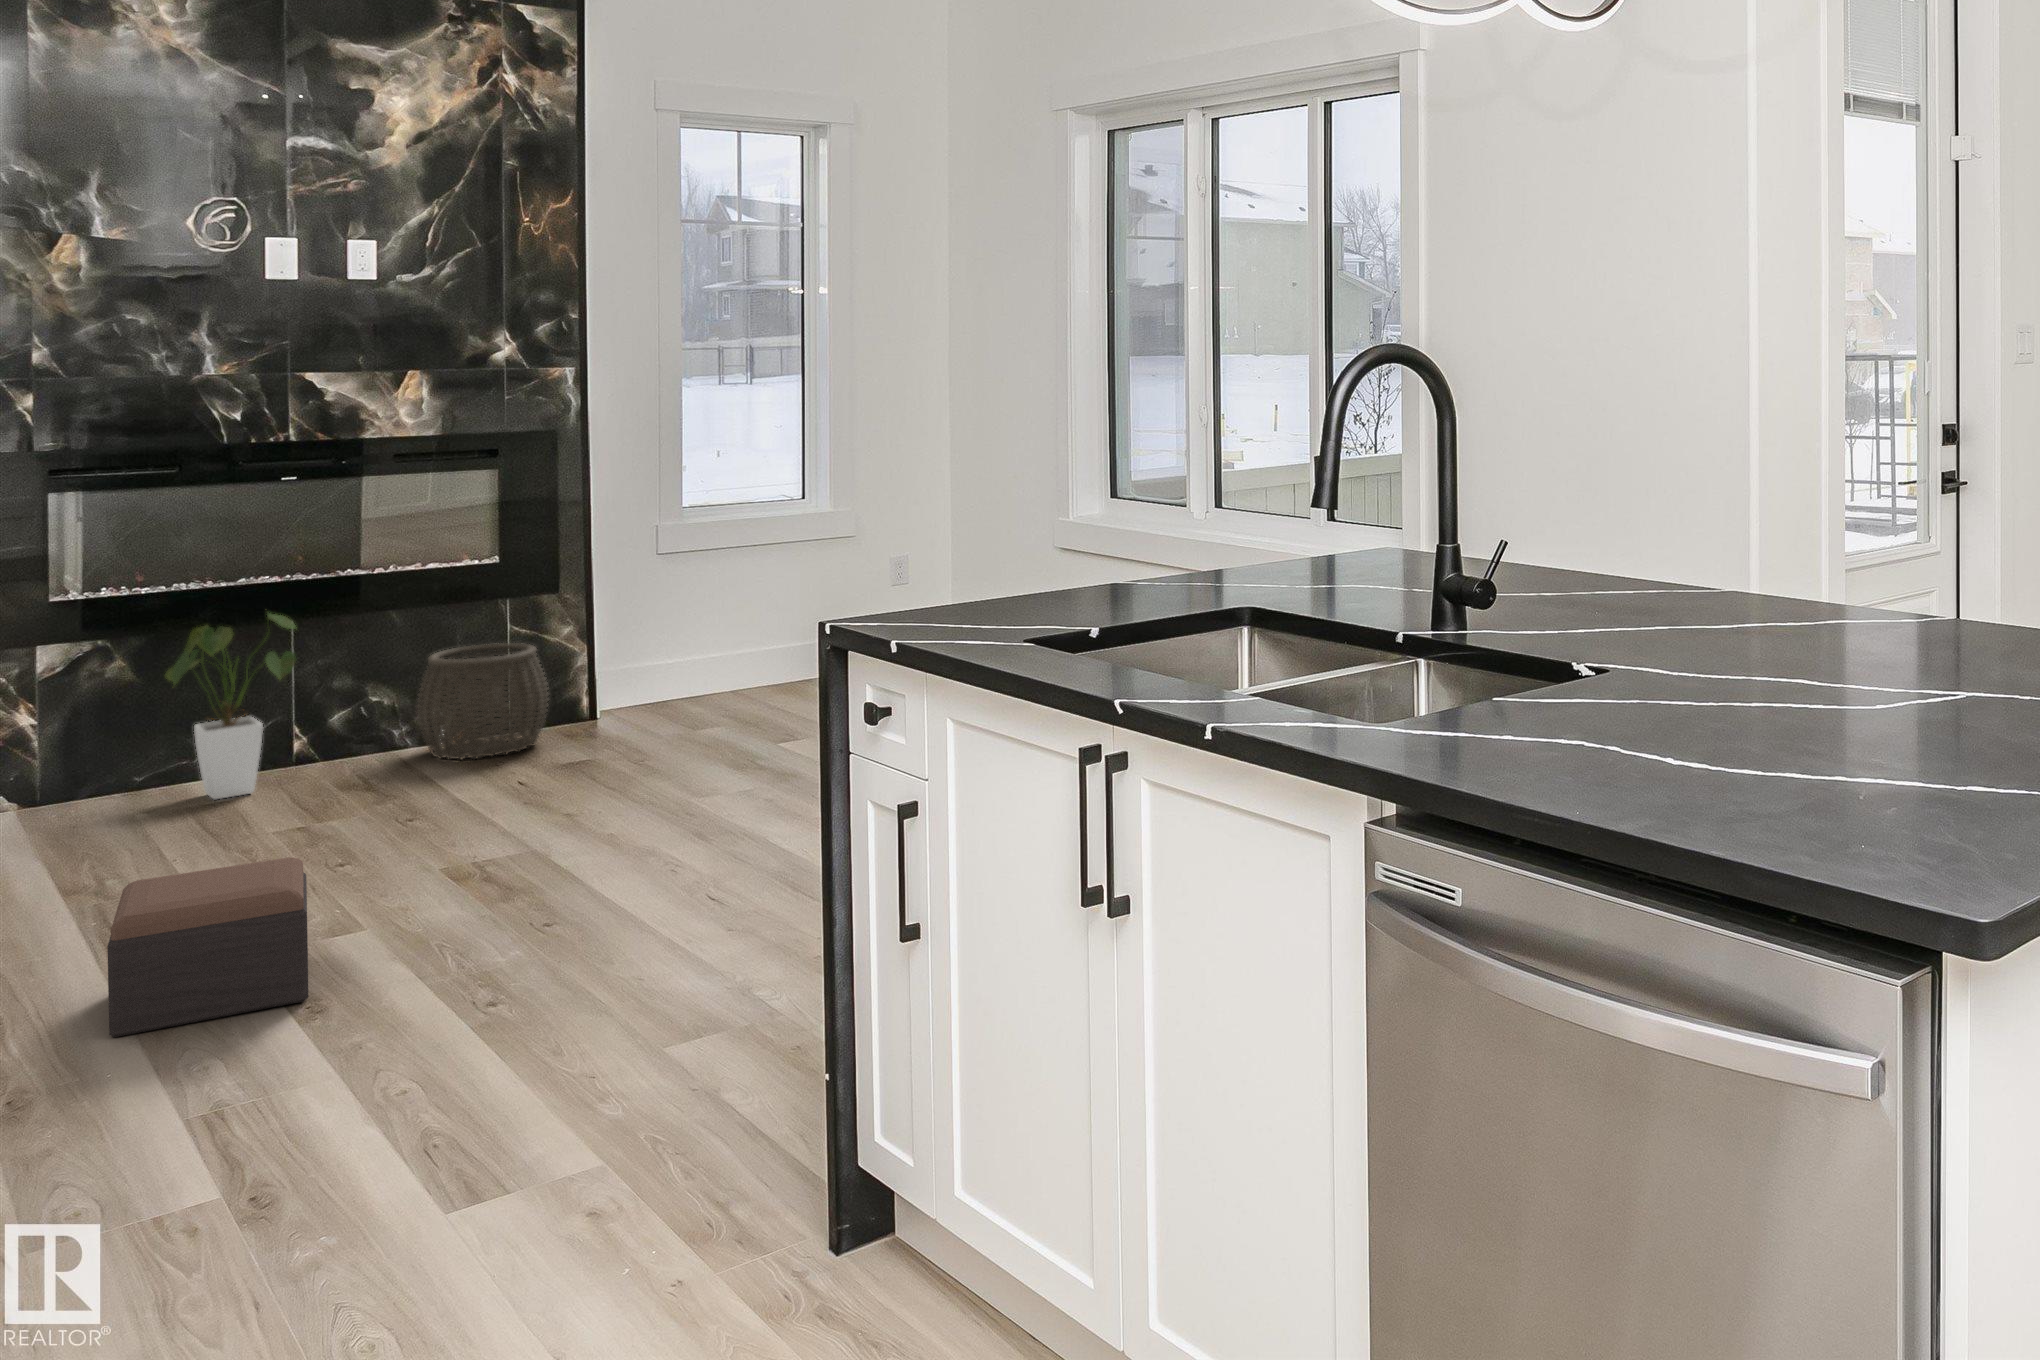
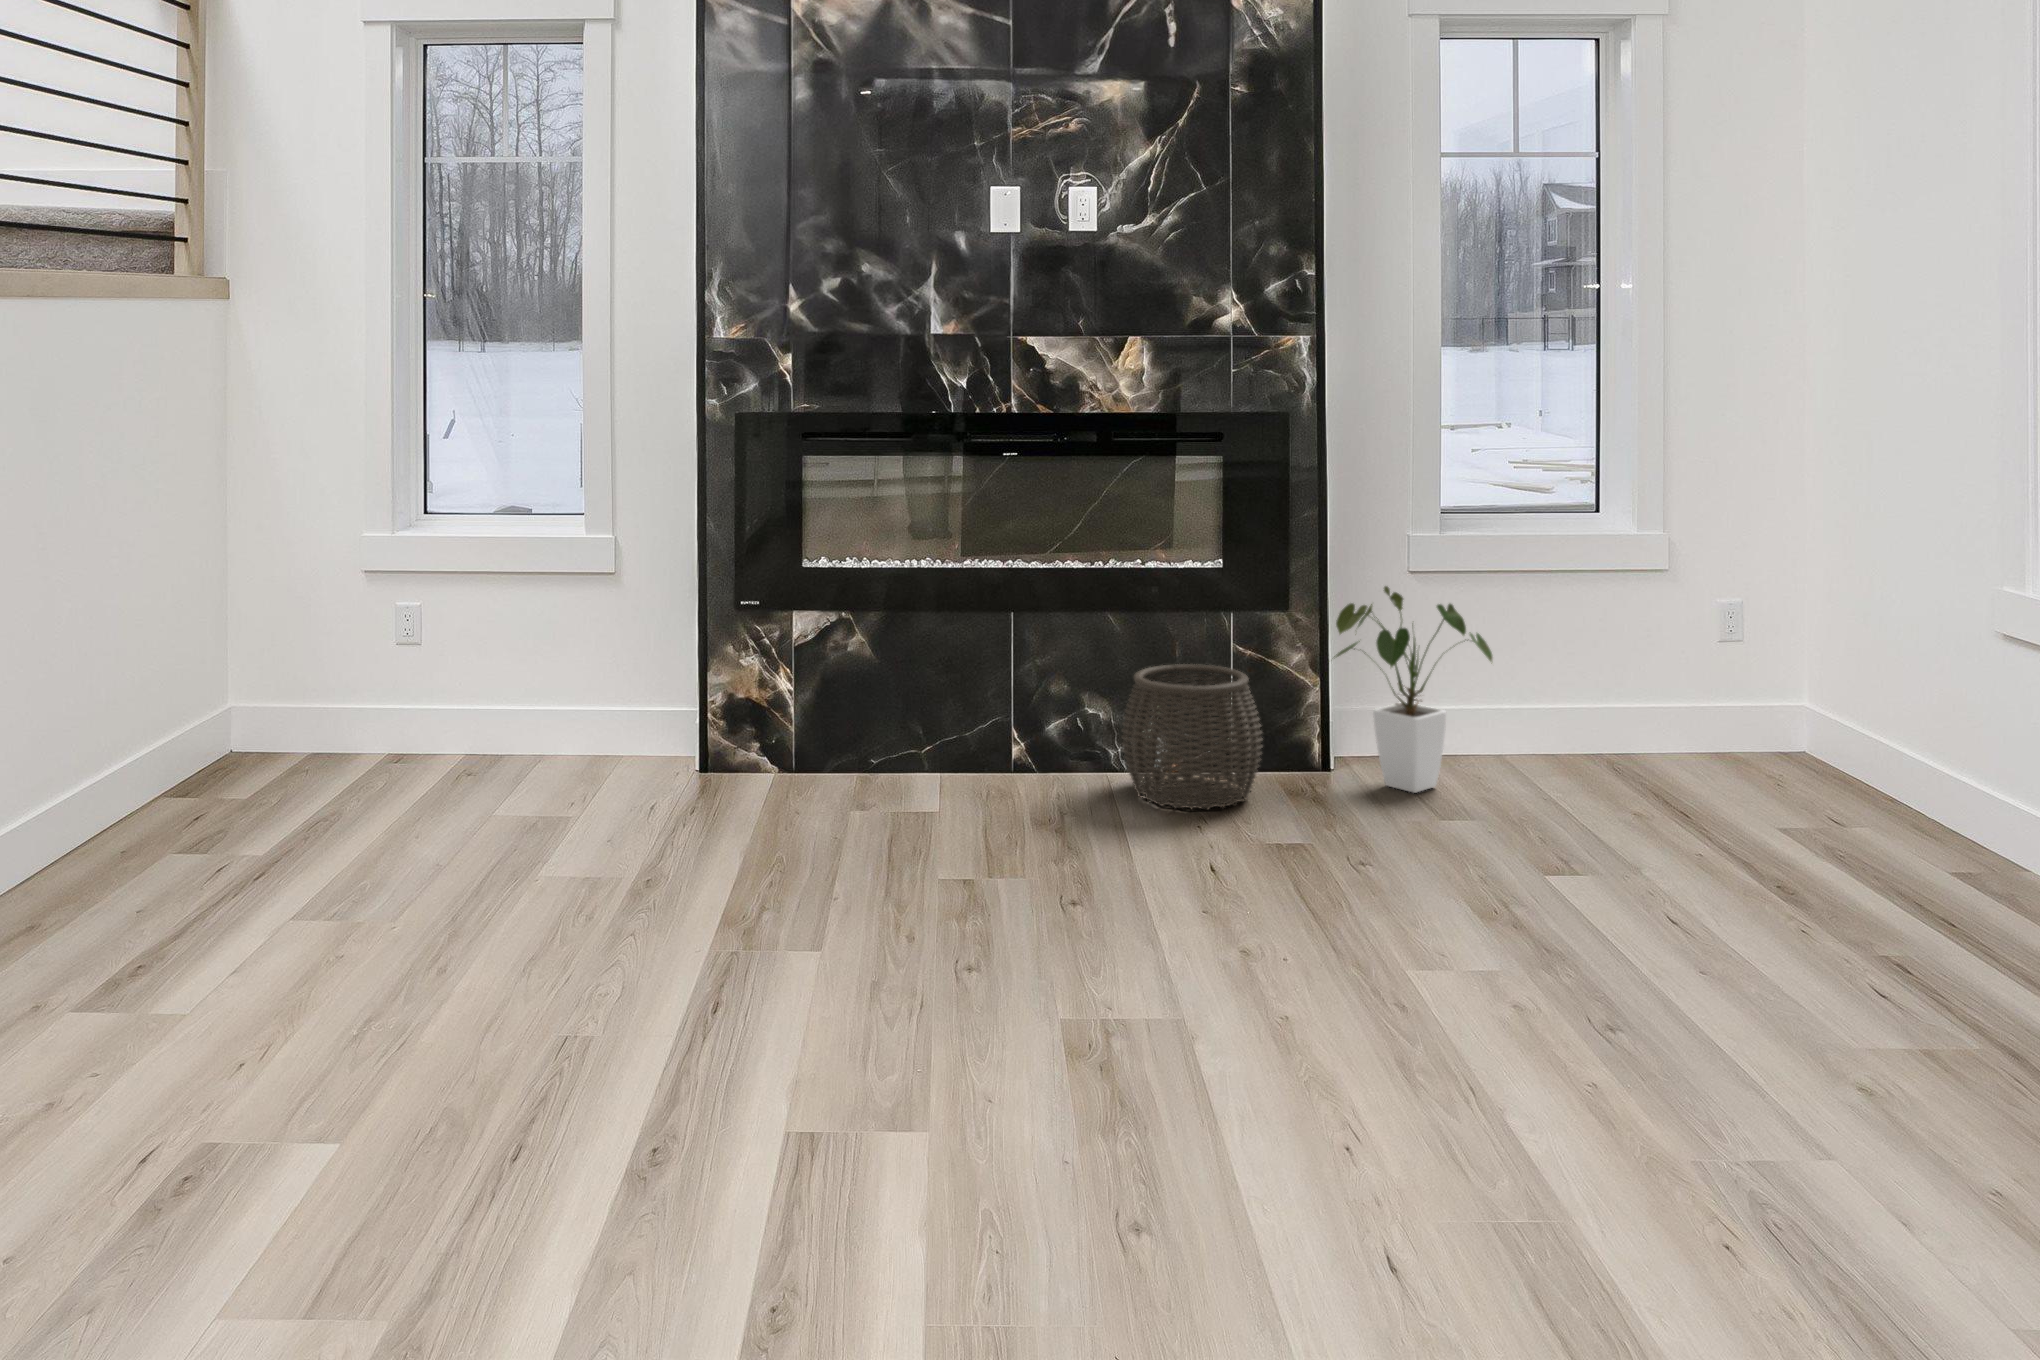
house plant: present [165,613,296,799] -> present [1334,586,1492,793]
footstool: present [107,857,308,1037] -> none [458,977,765,1263]

